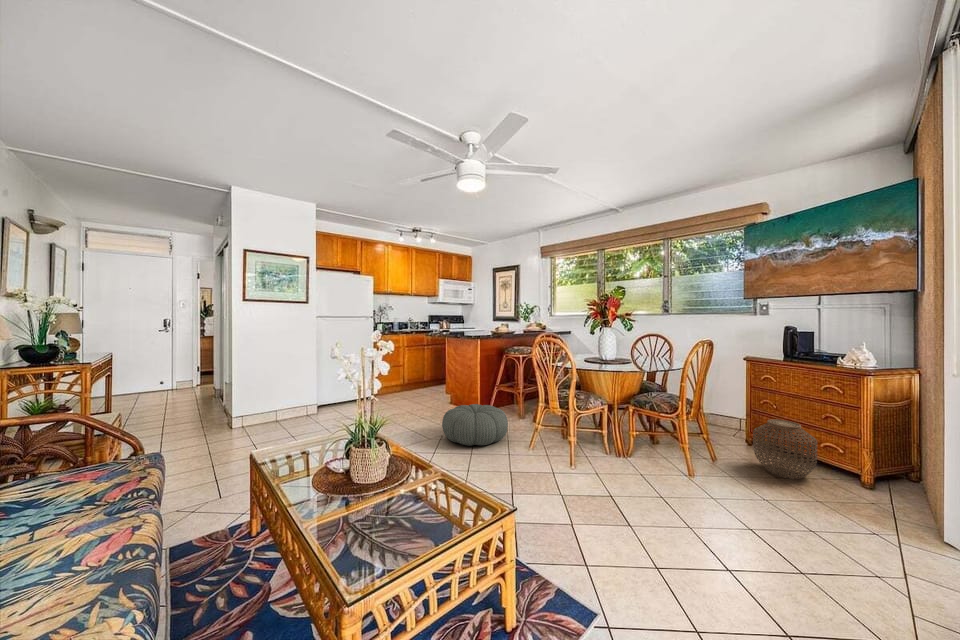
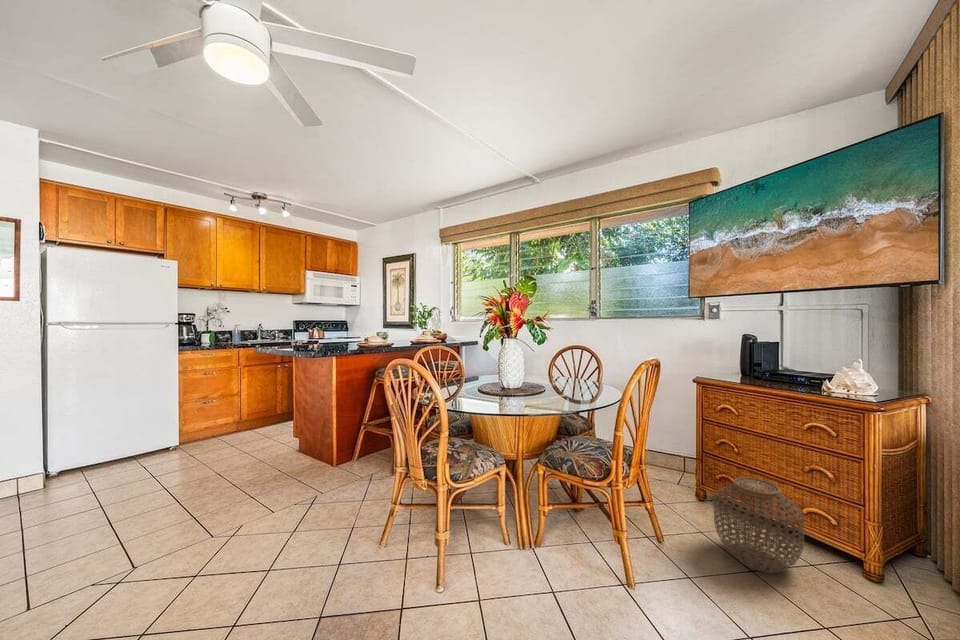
pouf: present [442,404,508,446] -> none [238,464,358,547]

